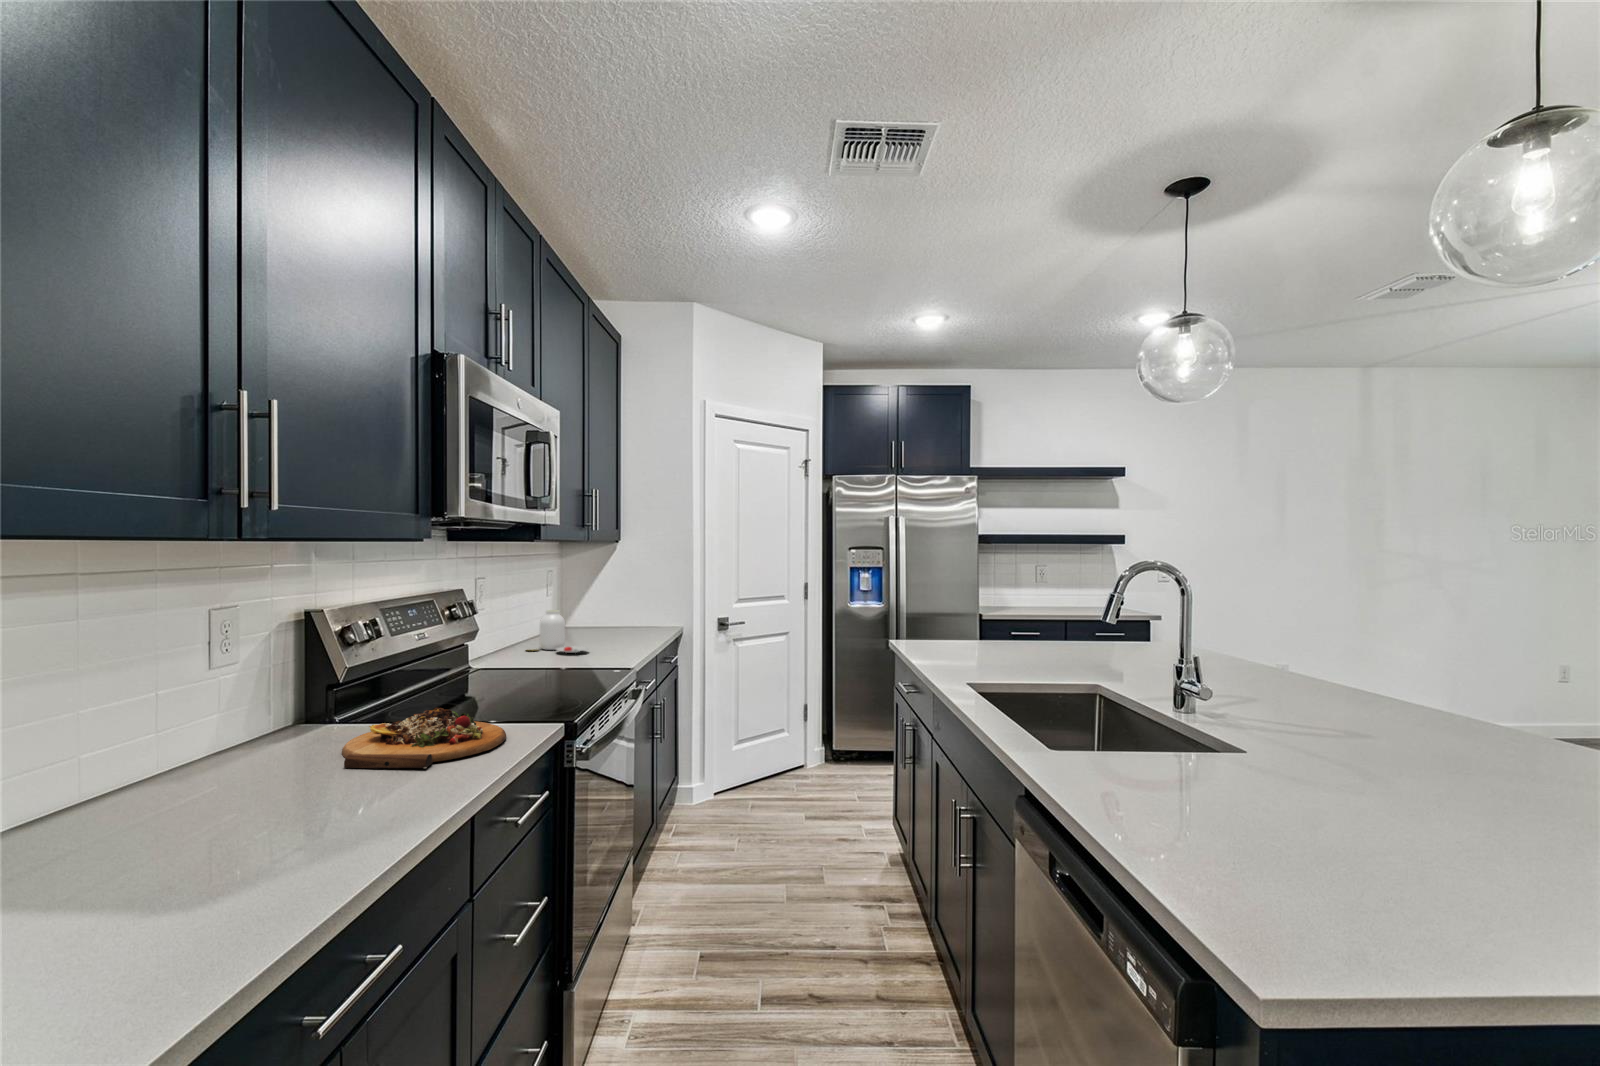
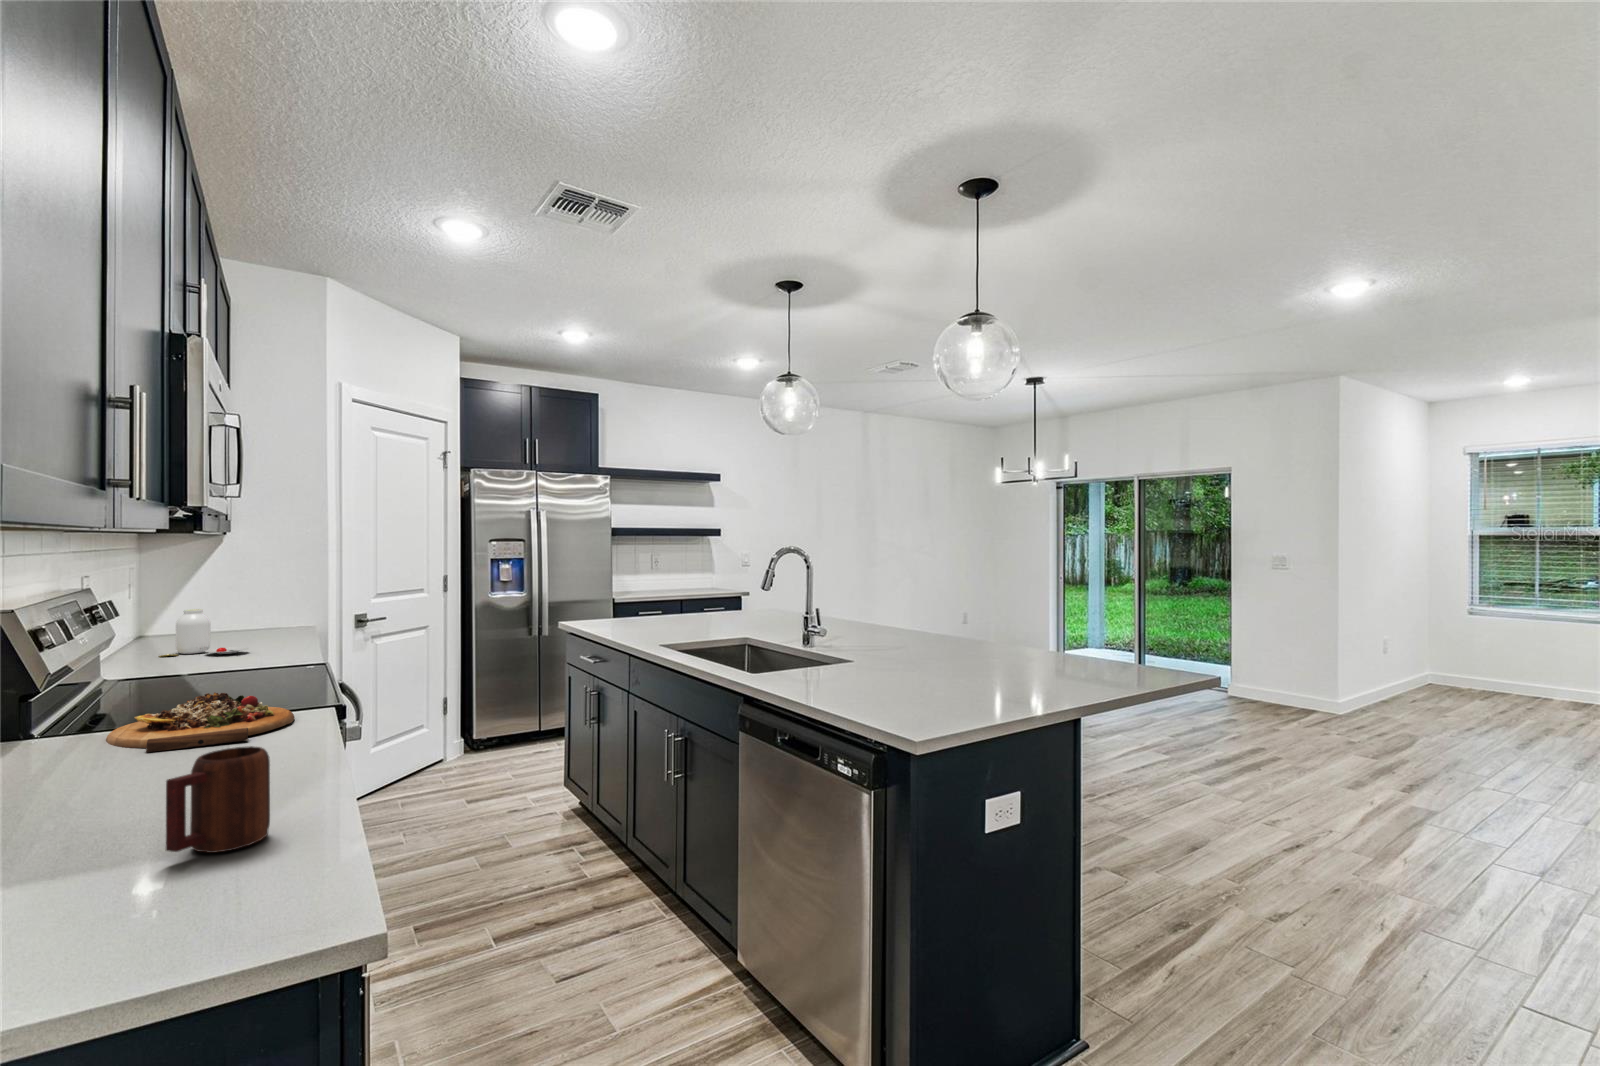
mug: none [82,819,224,956] -> present [166,746,270,853]

